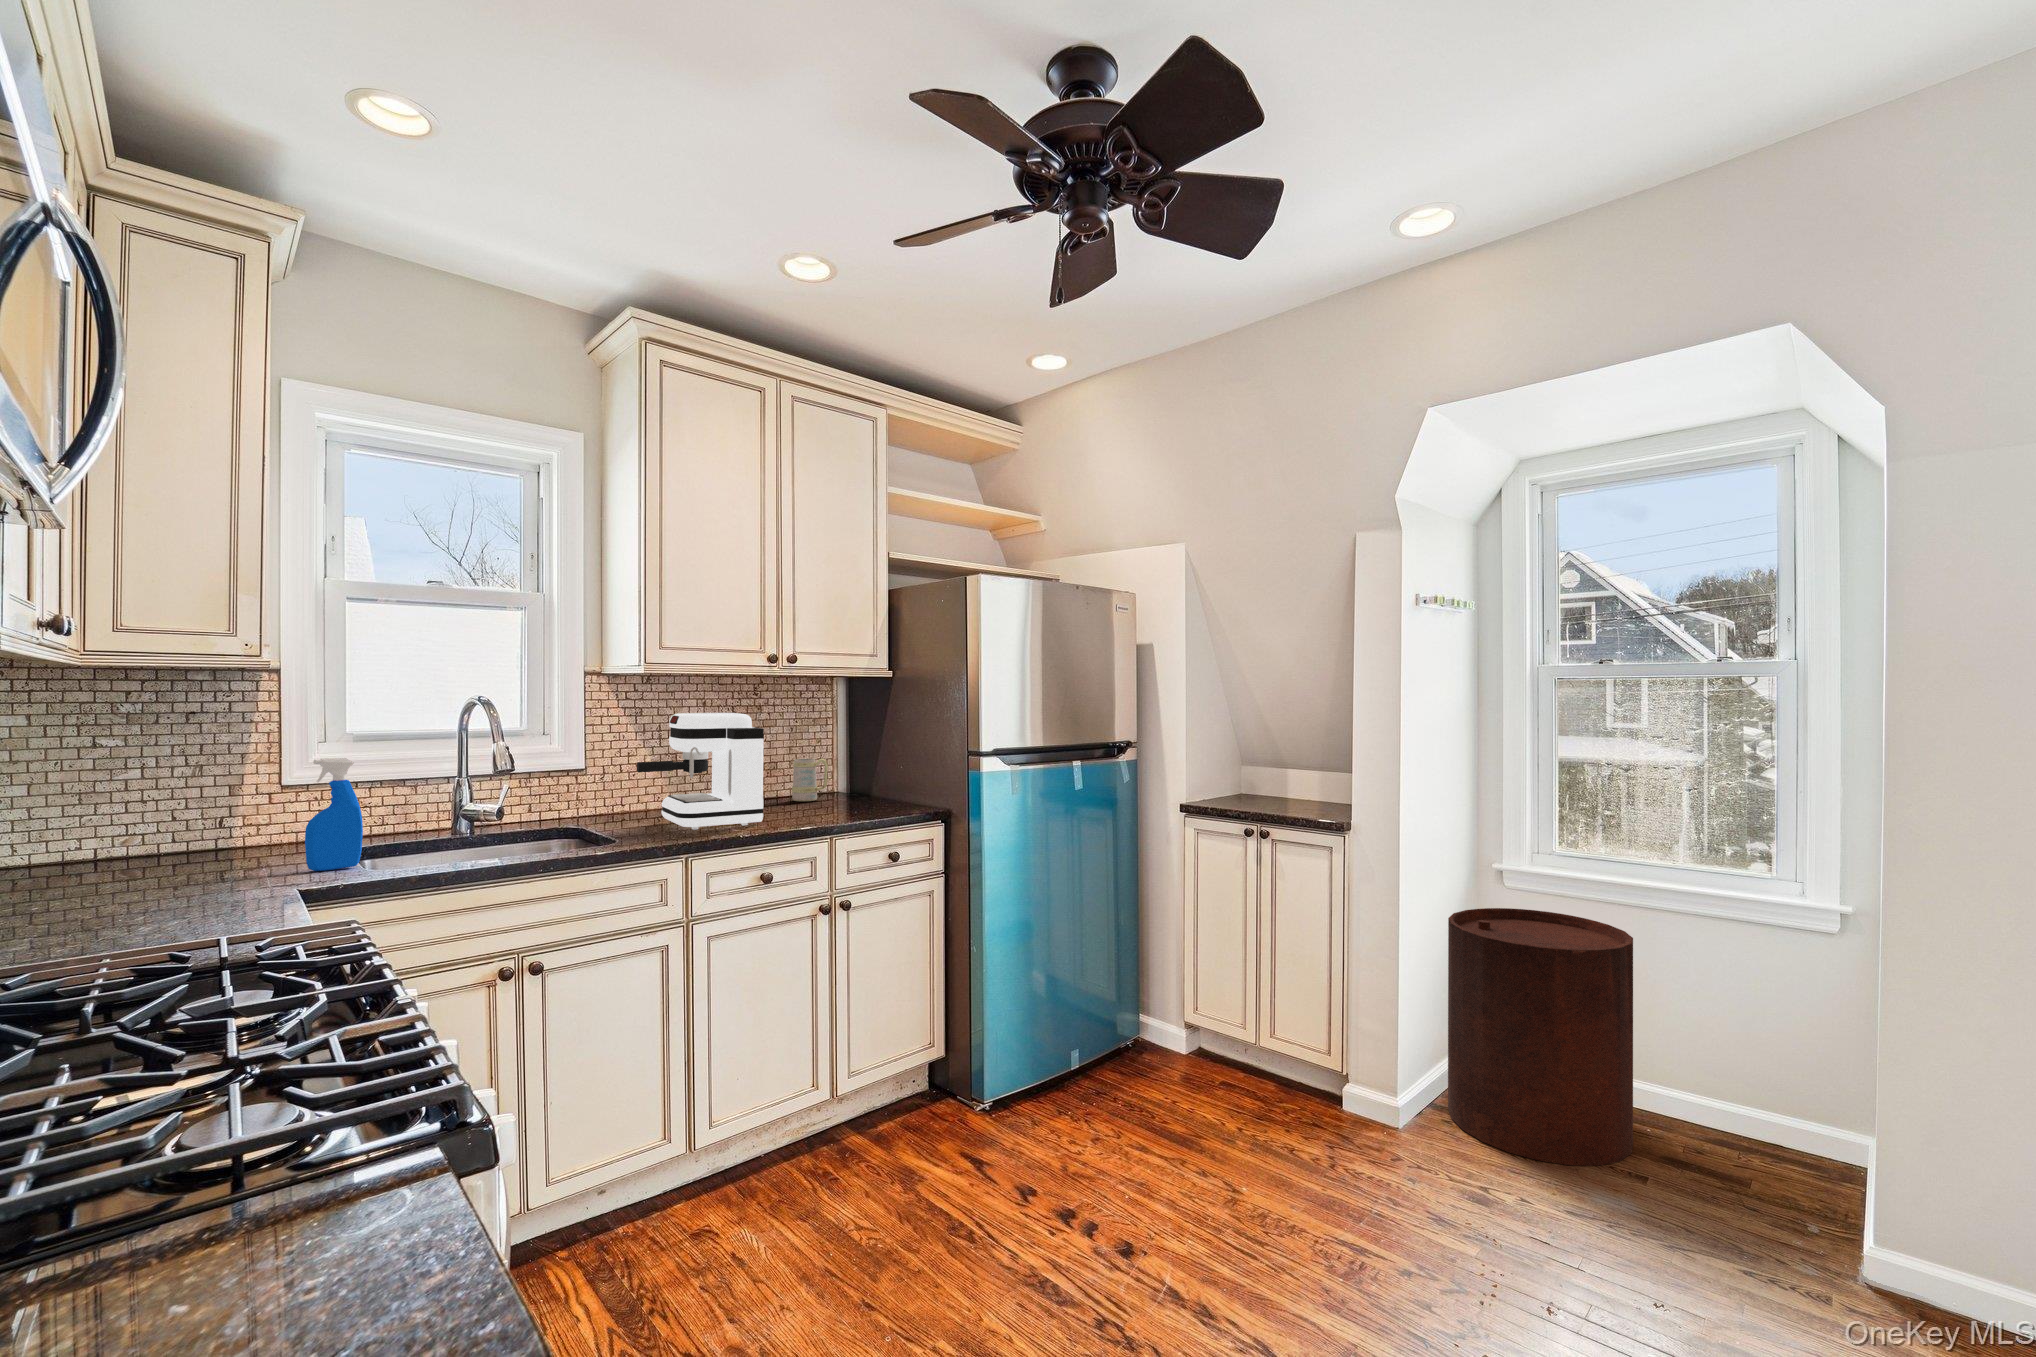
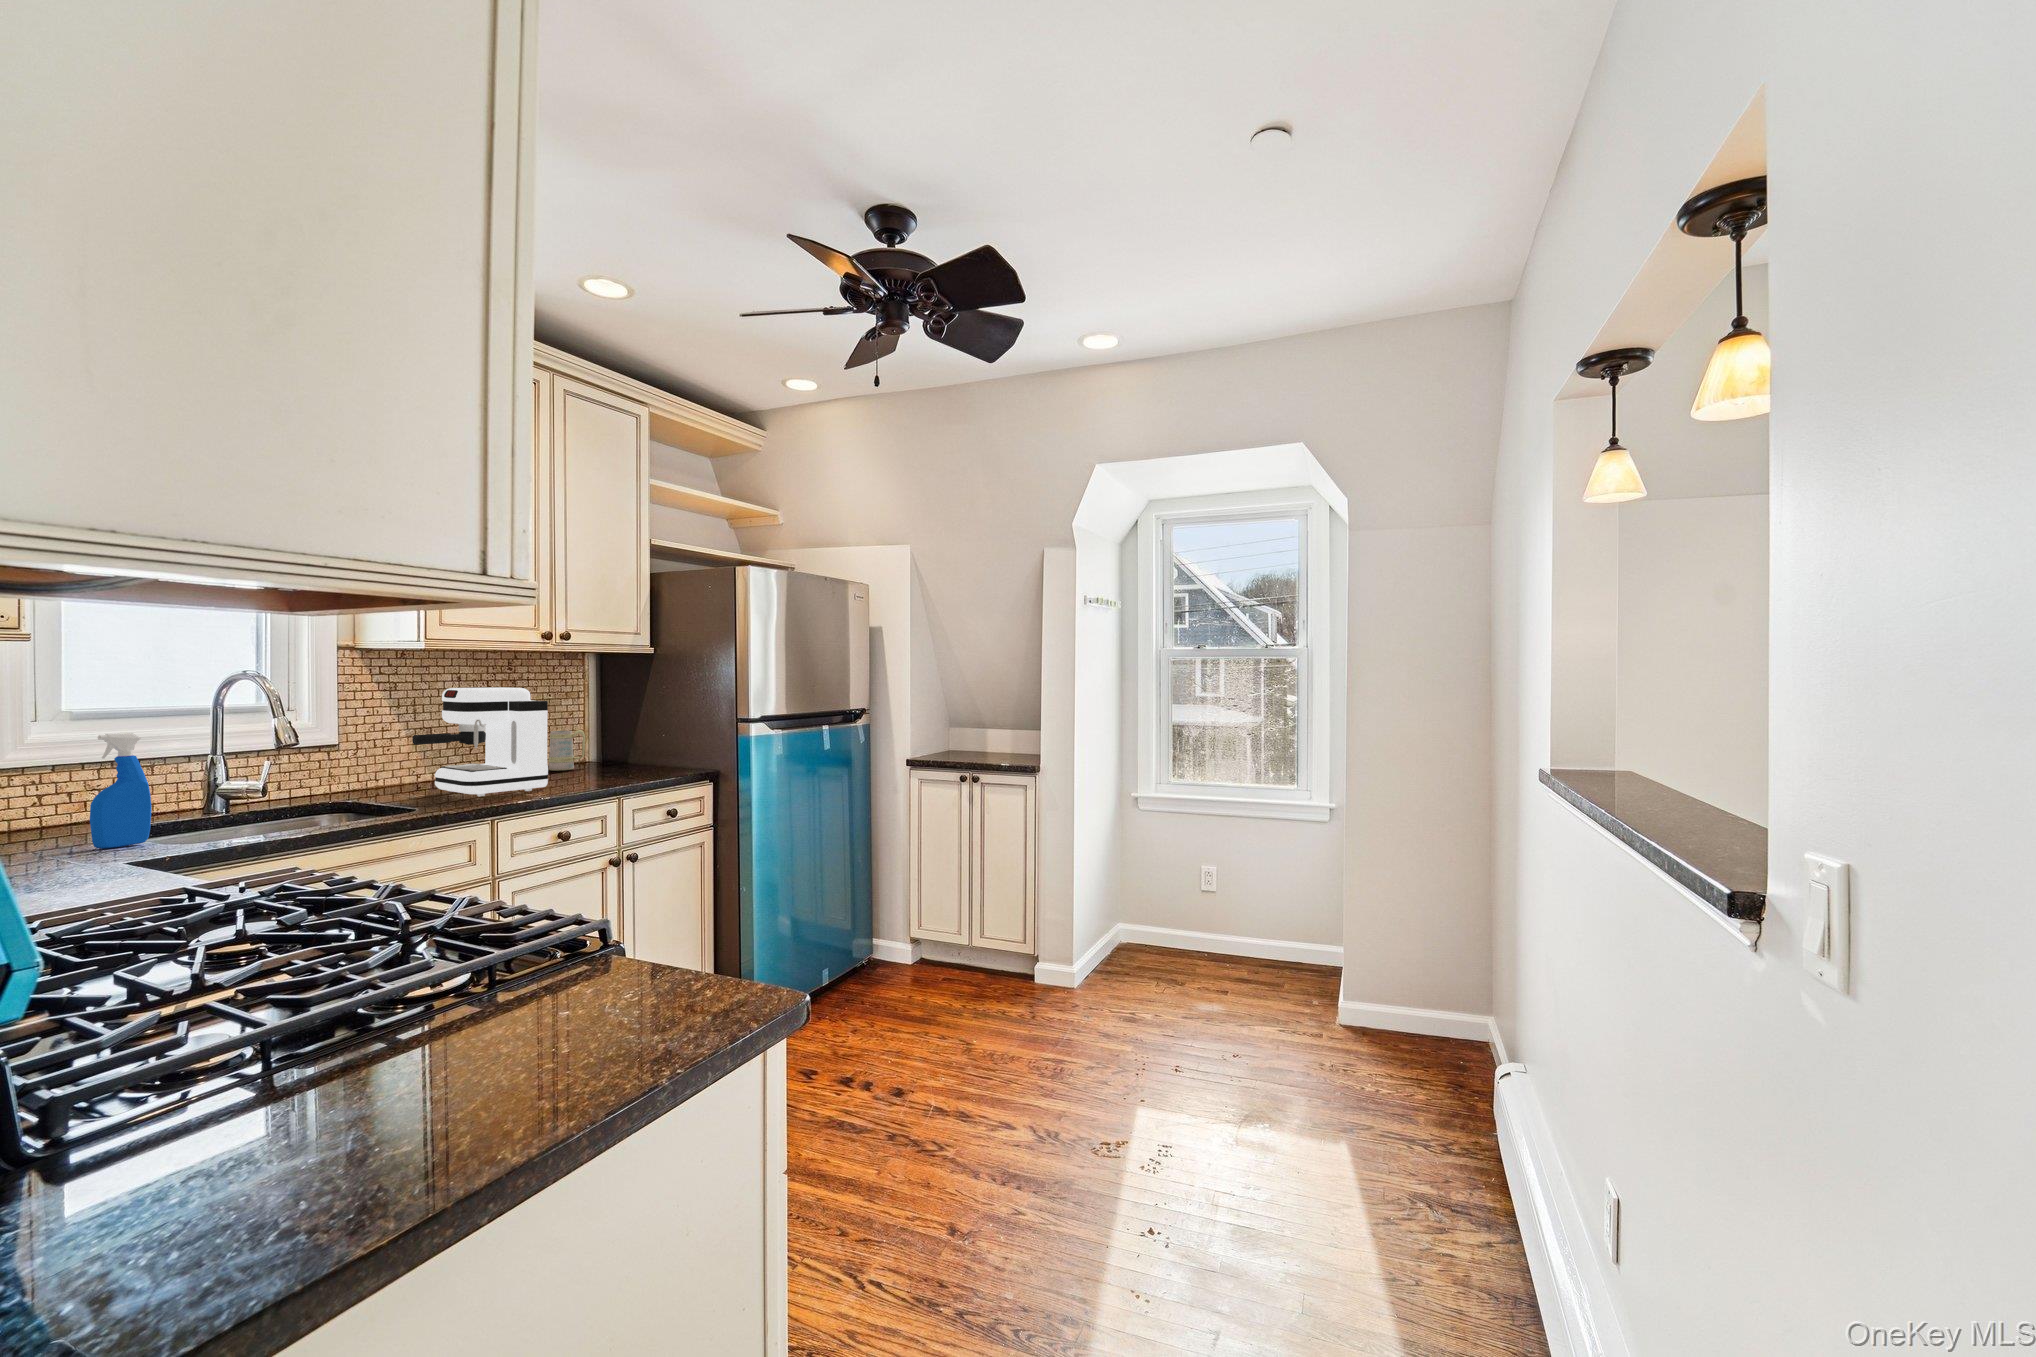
trash can: present [1448,908,1633,1166] -> none [1103,824,1220,993]

